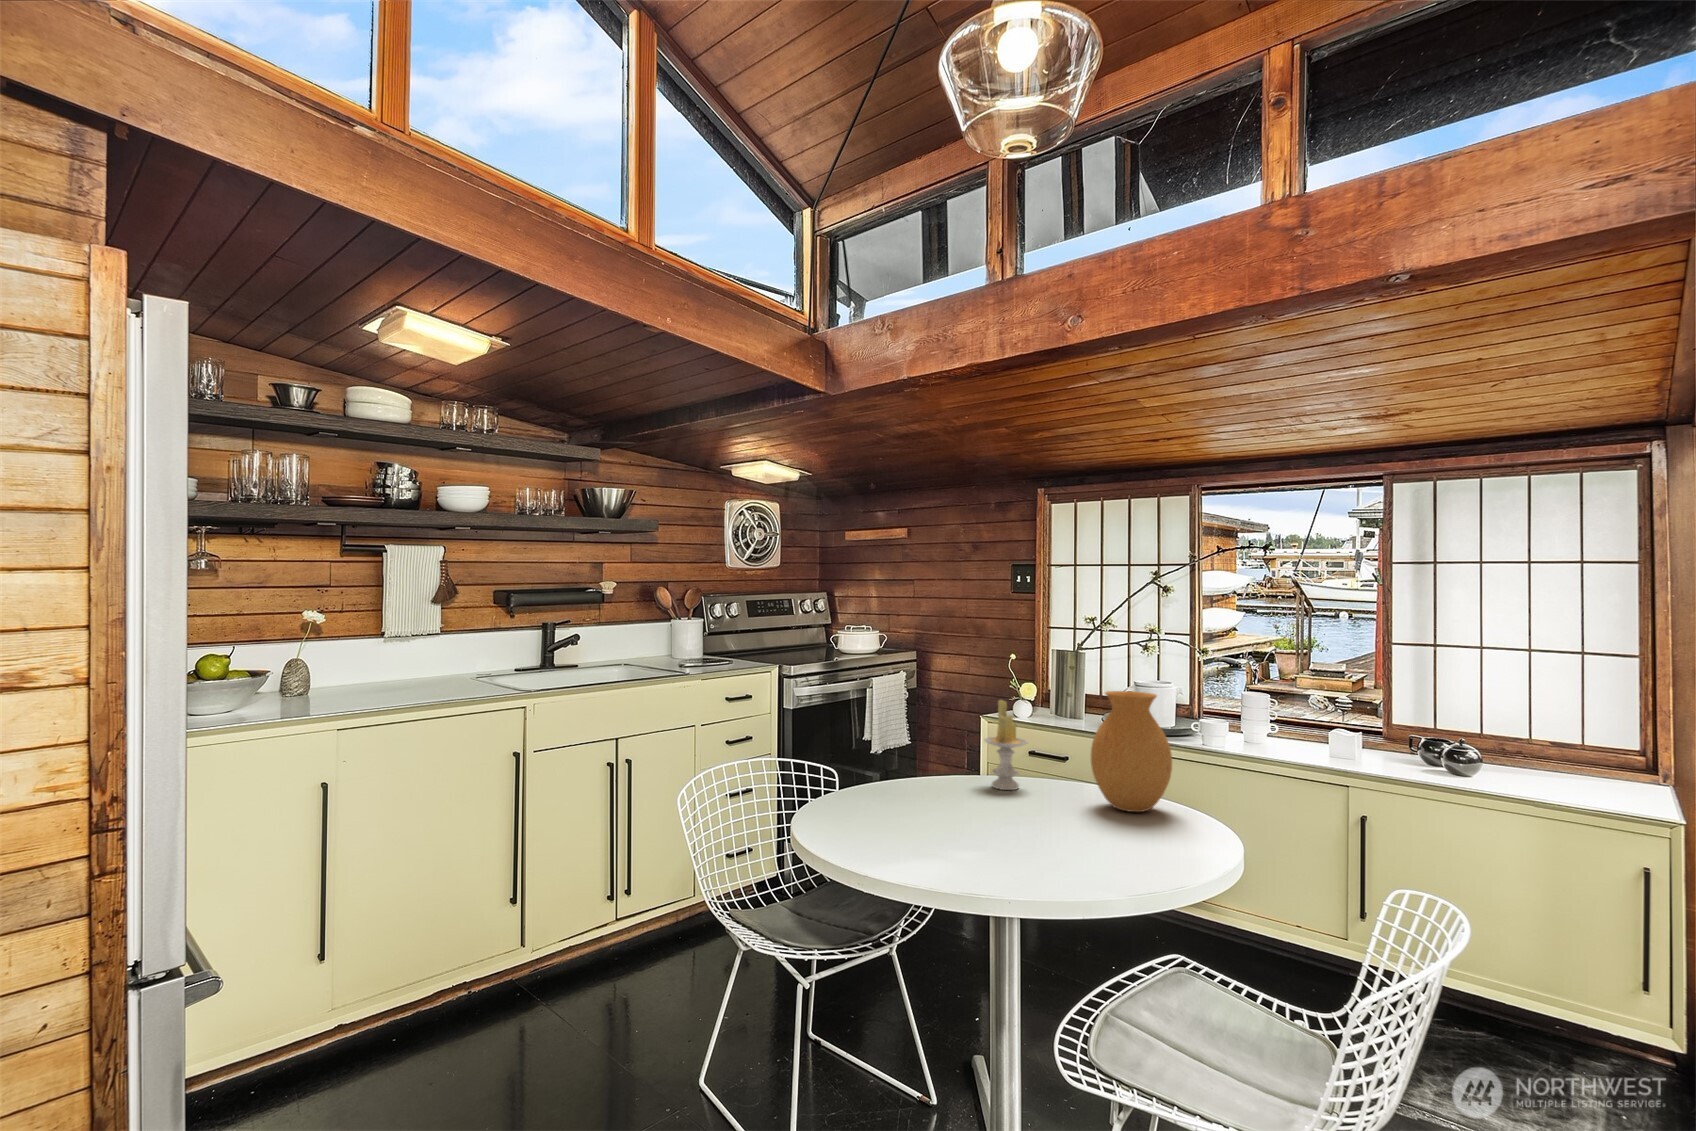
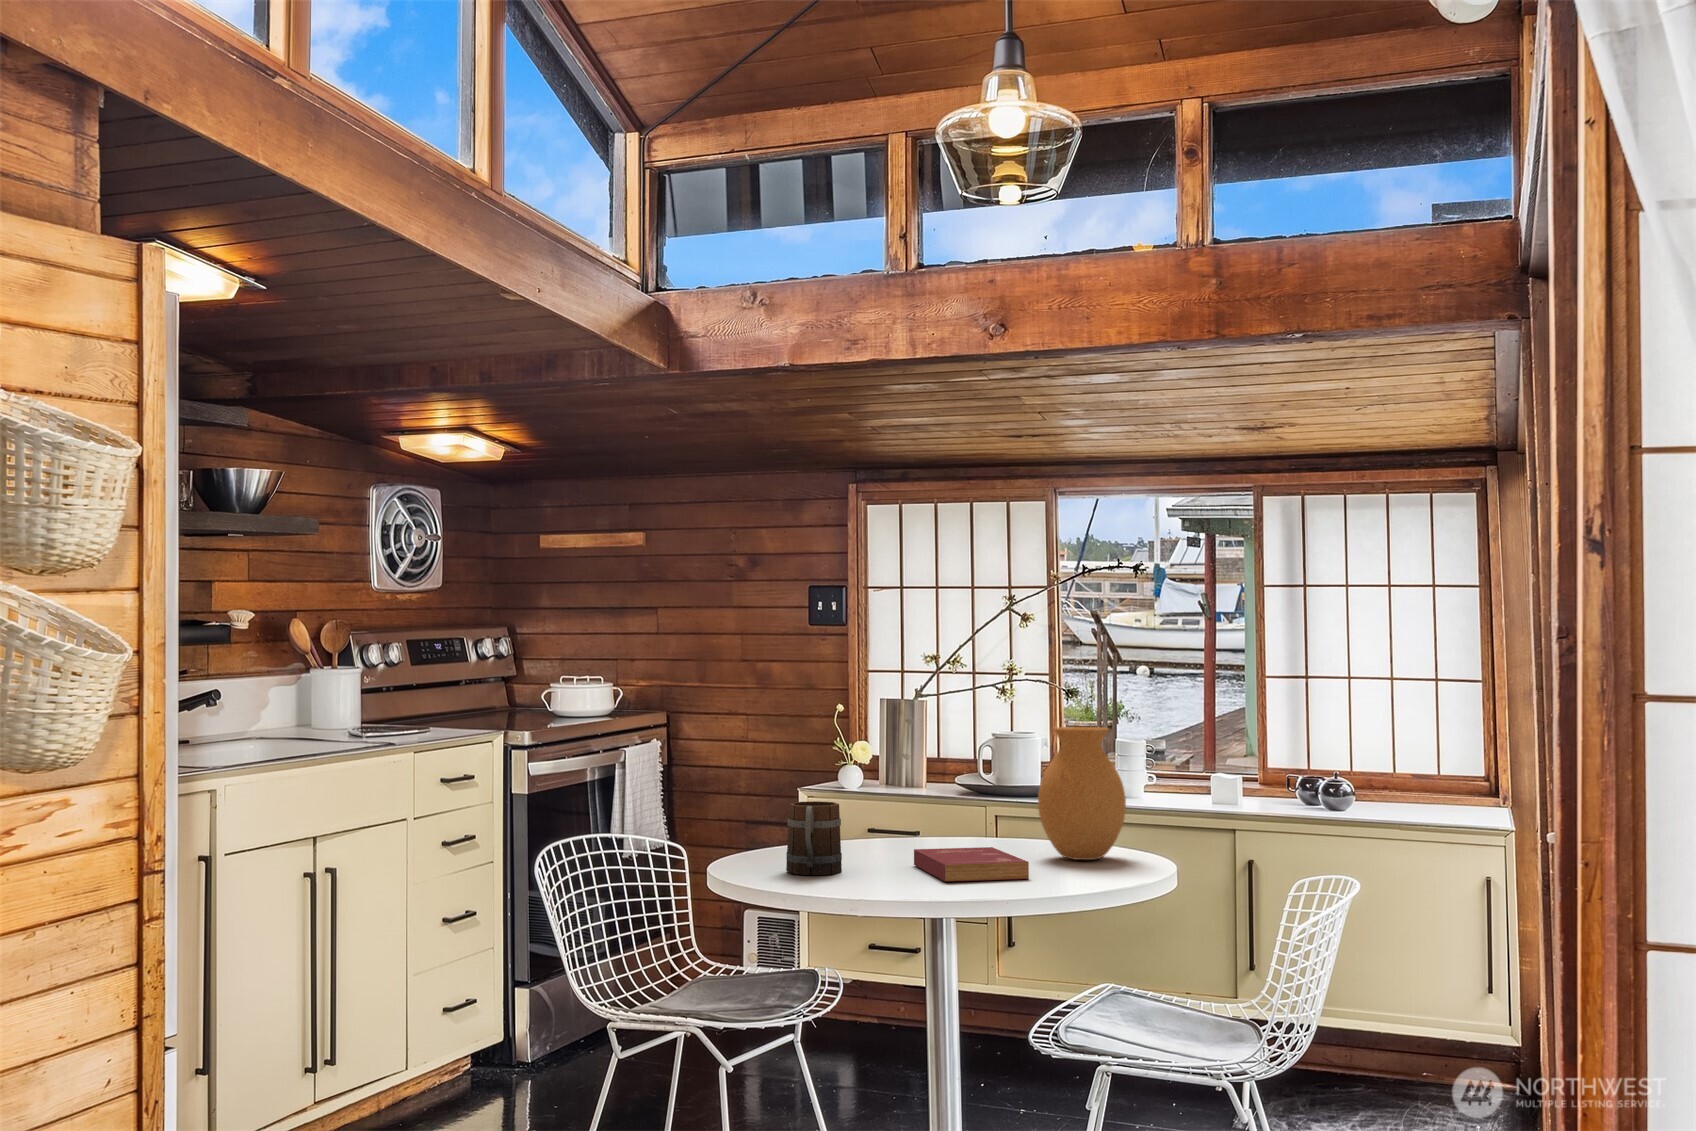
candle: present [984,700,1028,790] -> none [902,748,954,856]
mug: none [867,740,910,802] -> present [786,801,842,875]
book: none [971,786,1050,830] -> present [914,847,1029,882]

